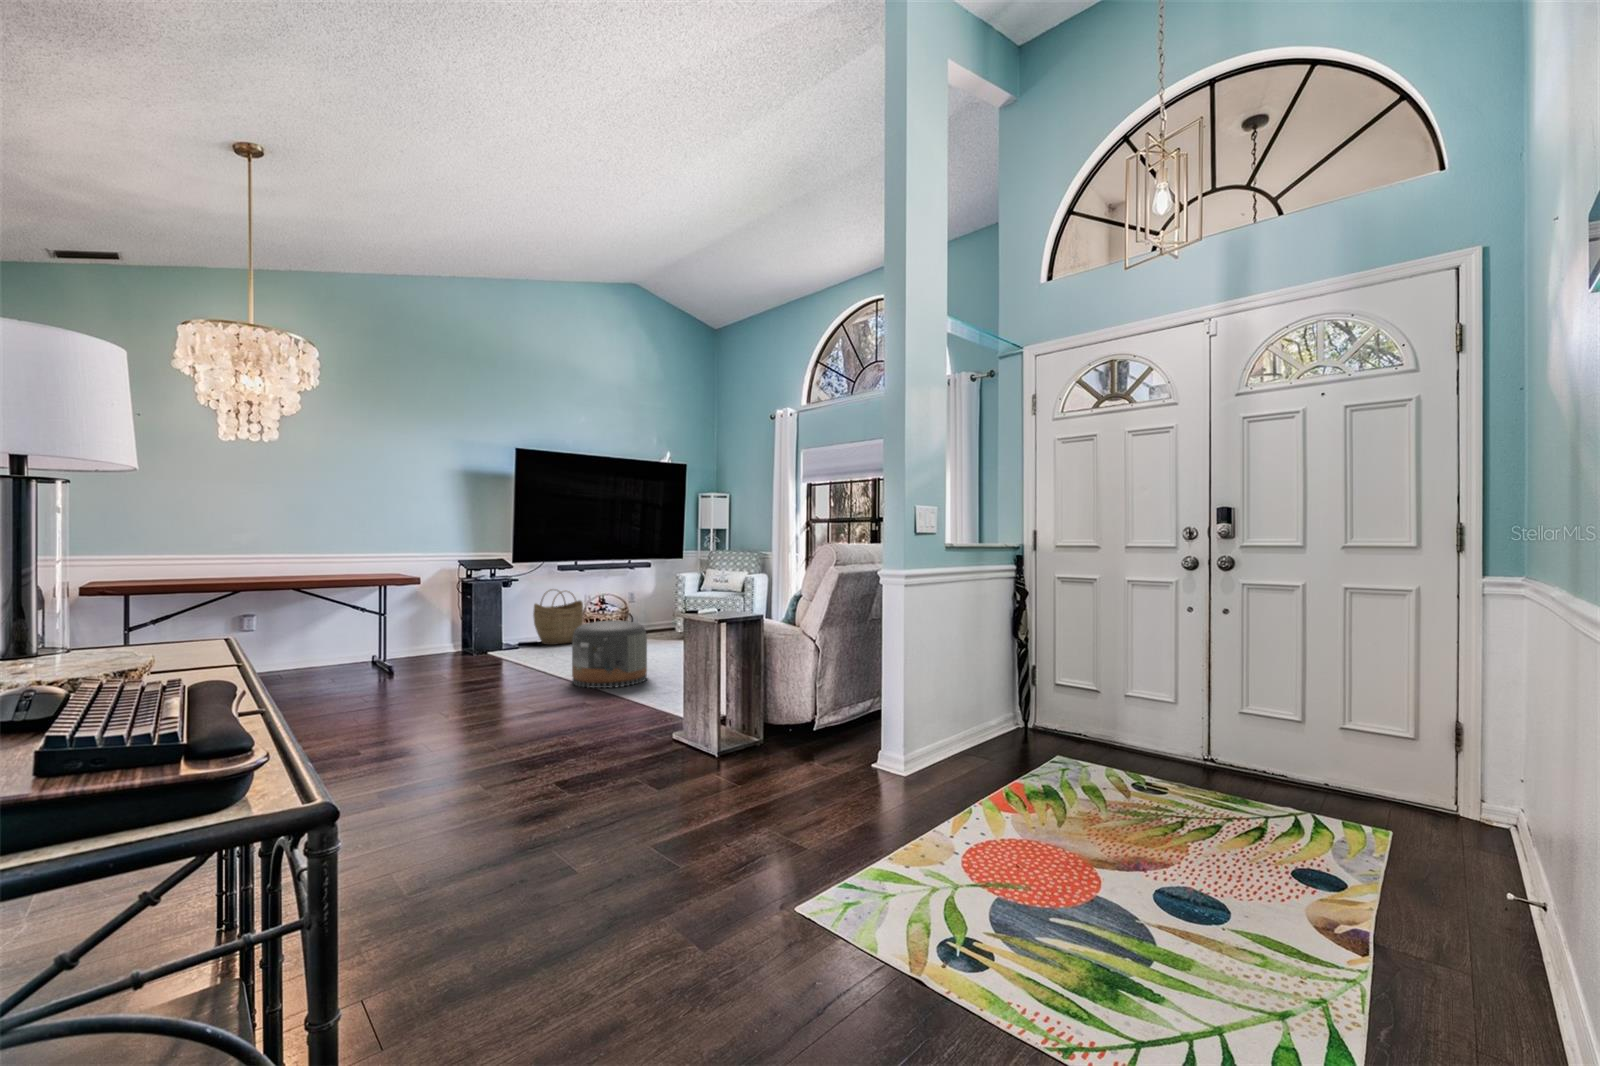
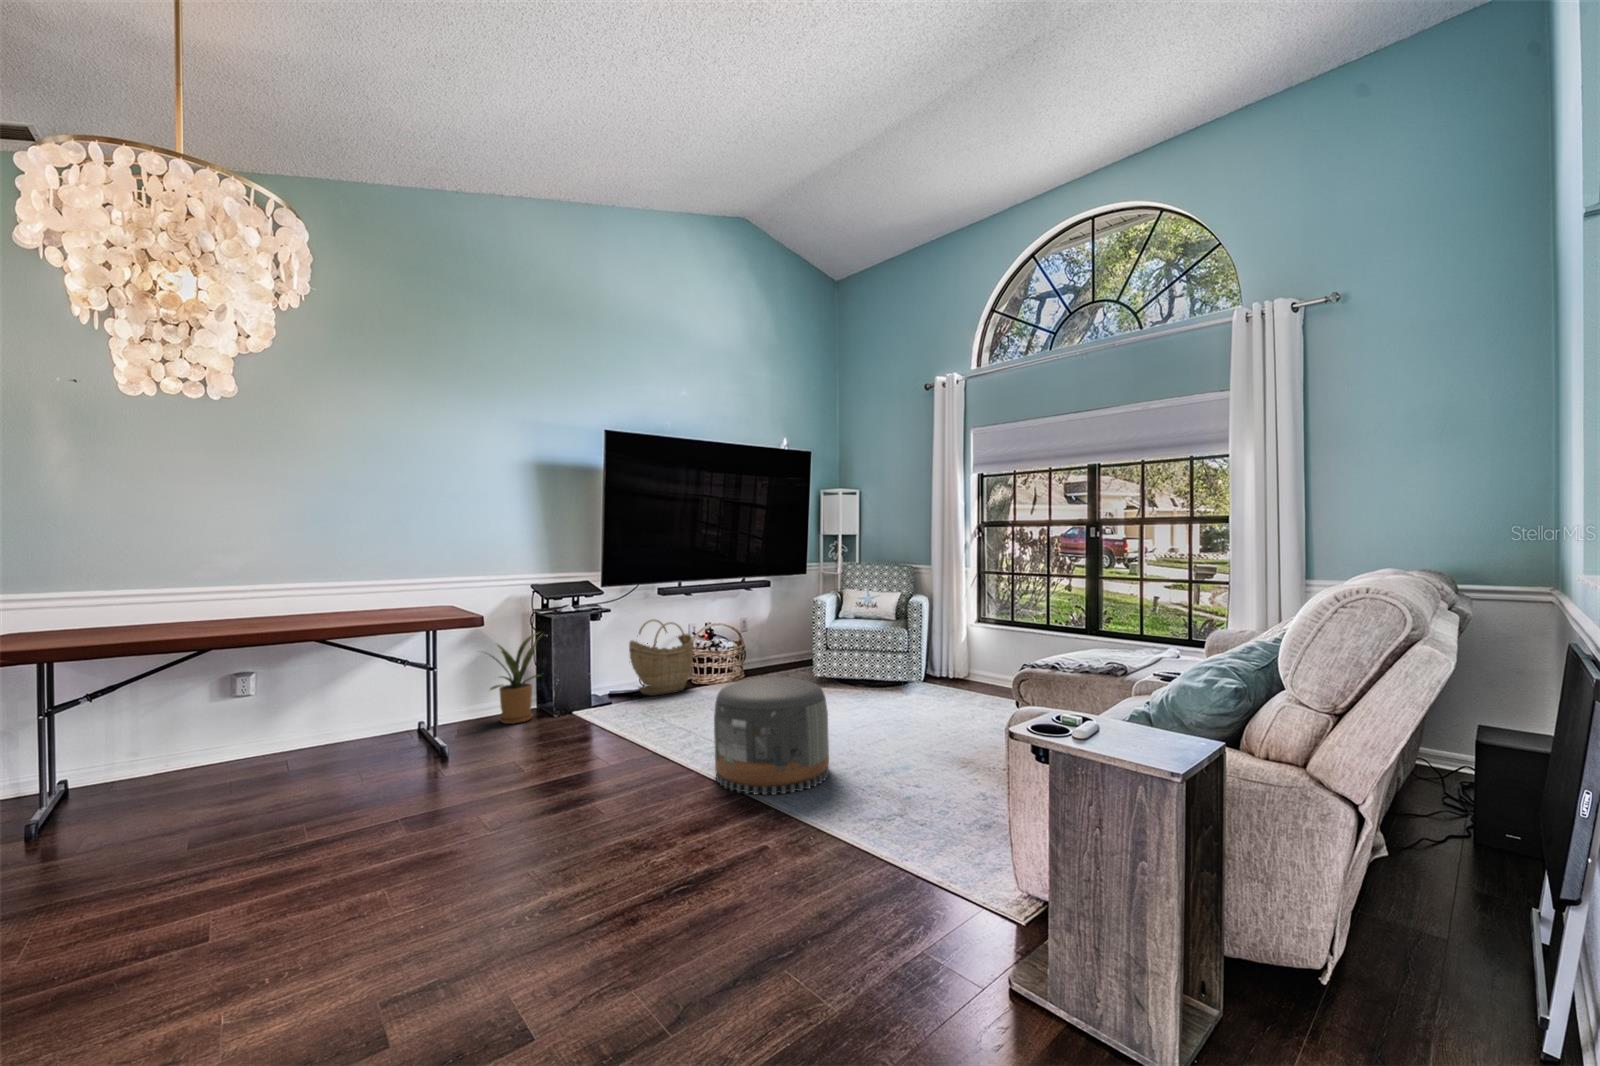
house plant: none [410,593,475,658] -> present [490,634,540,724]

